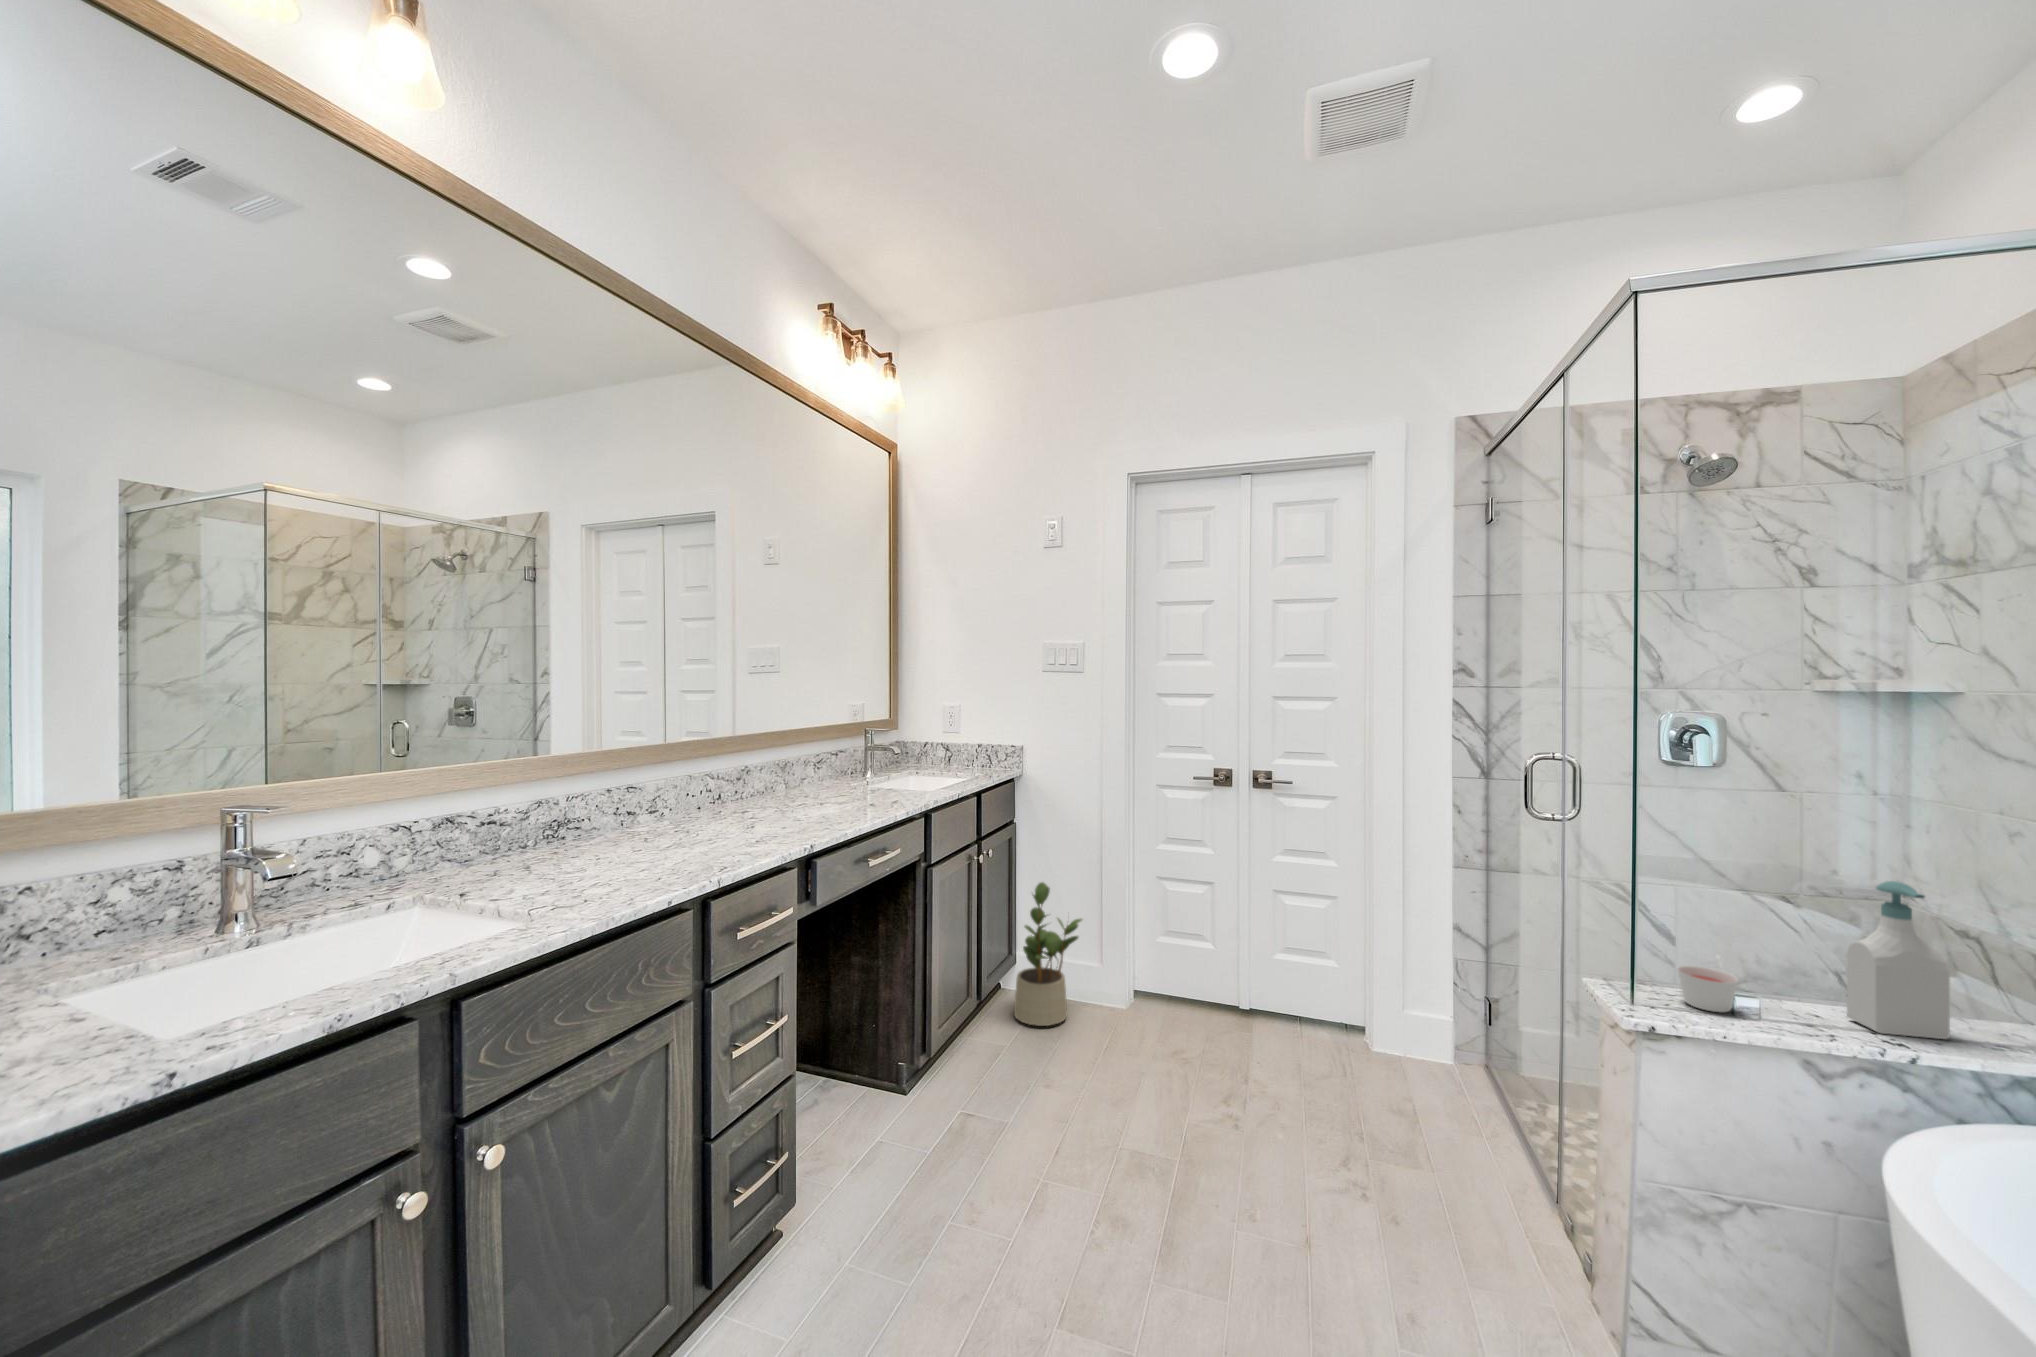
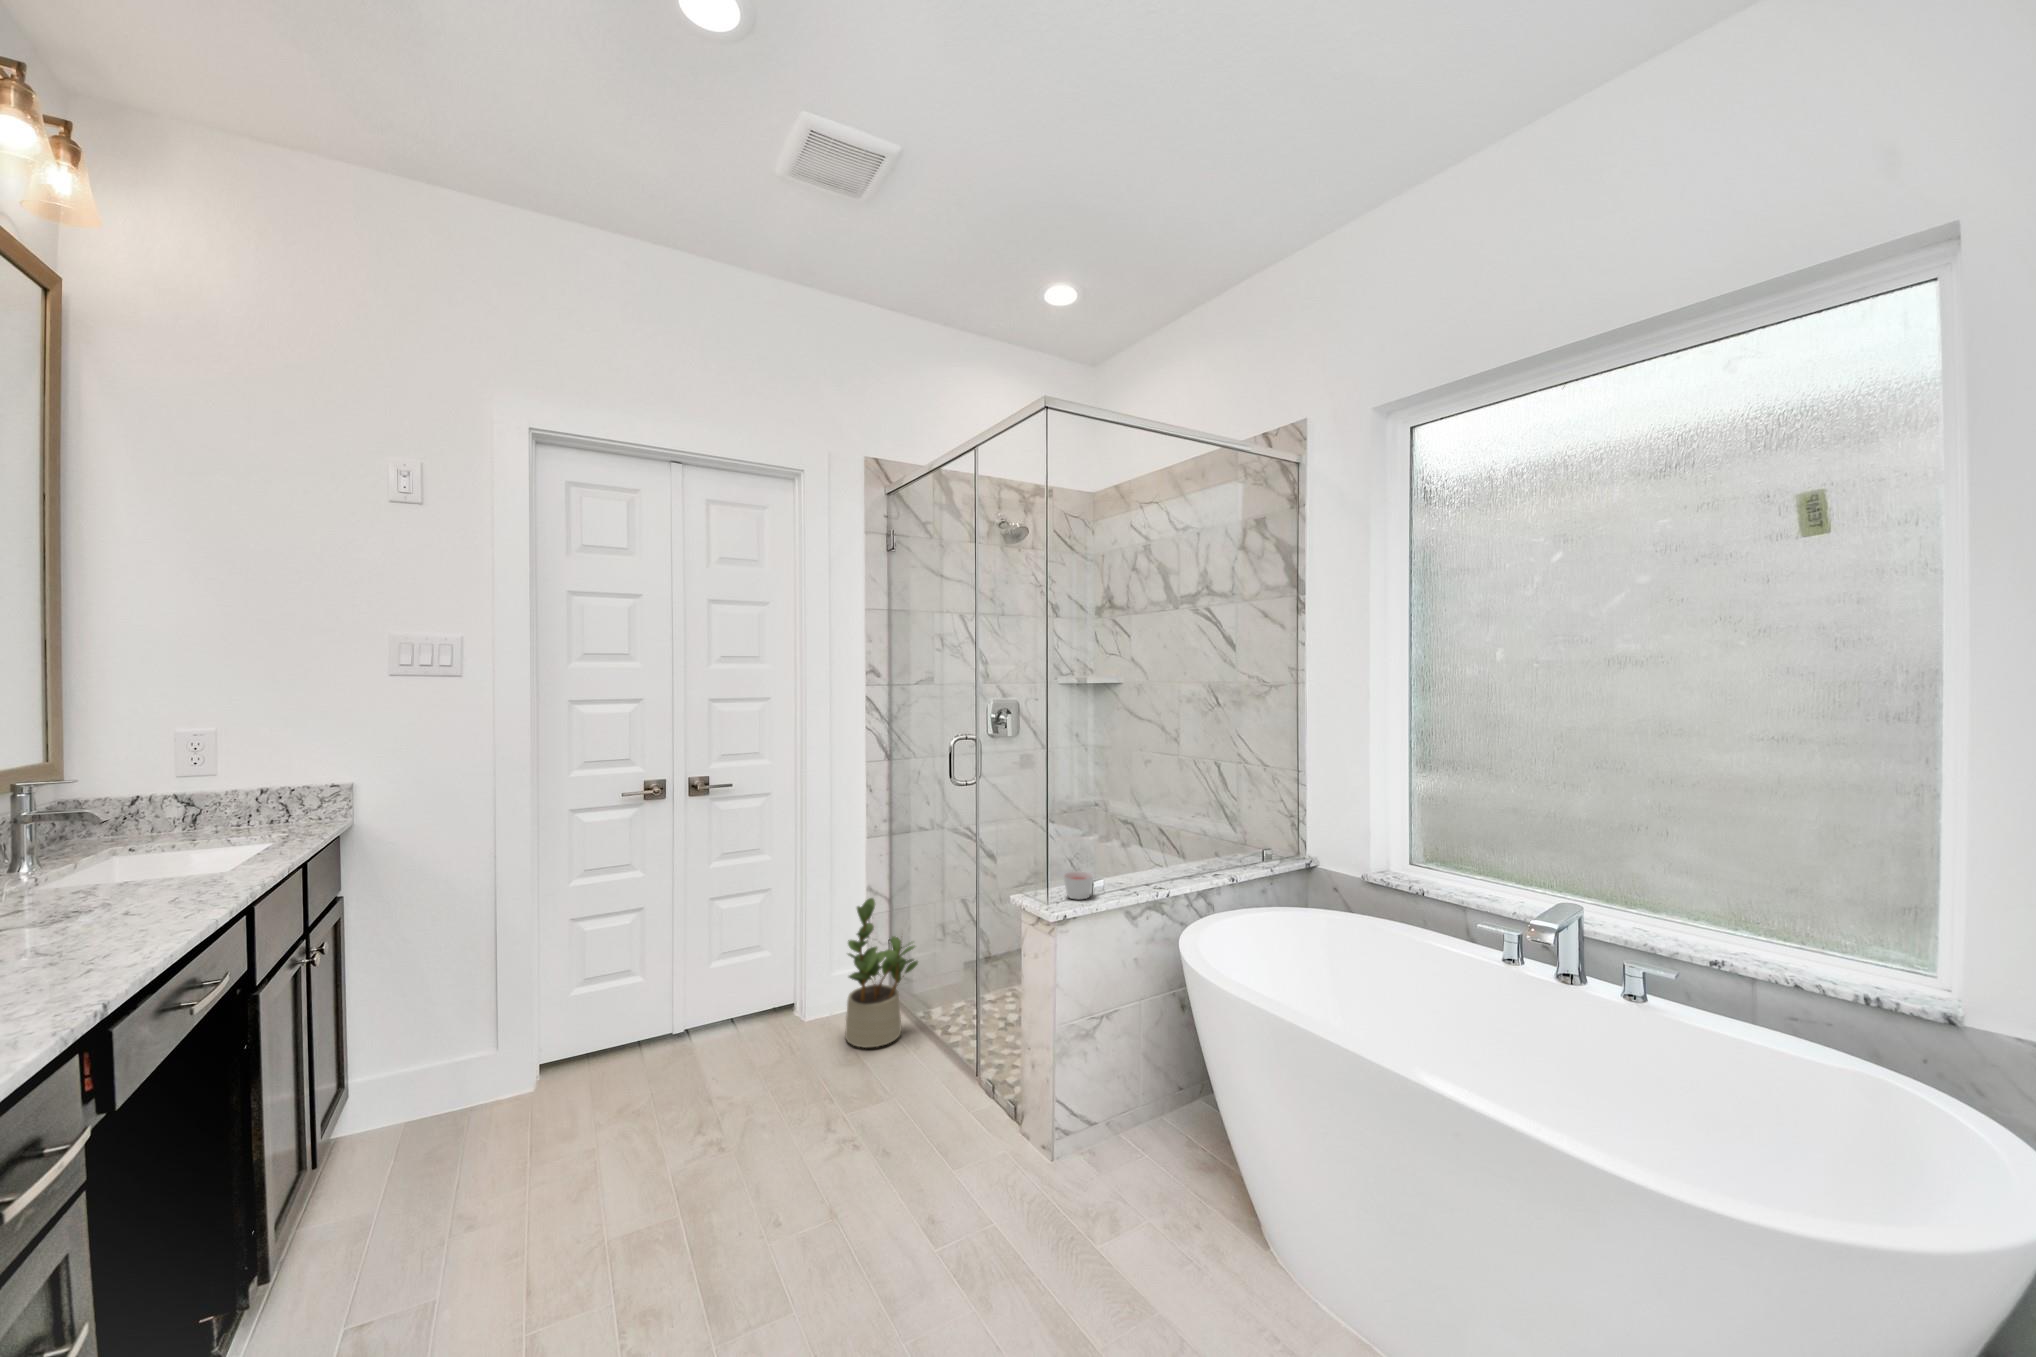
soap bottle: present [1847,881,1950,1039] -> none [1130,795,1168,886]
potted plant: present [1014,882,1082,1026] -> present [845,898,918,1048]

